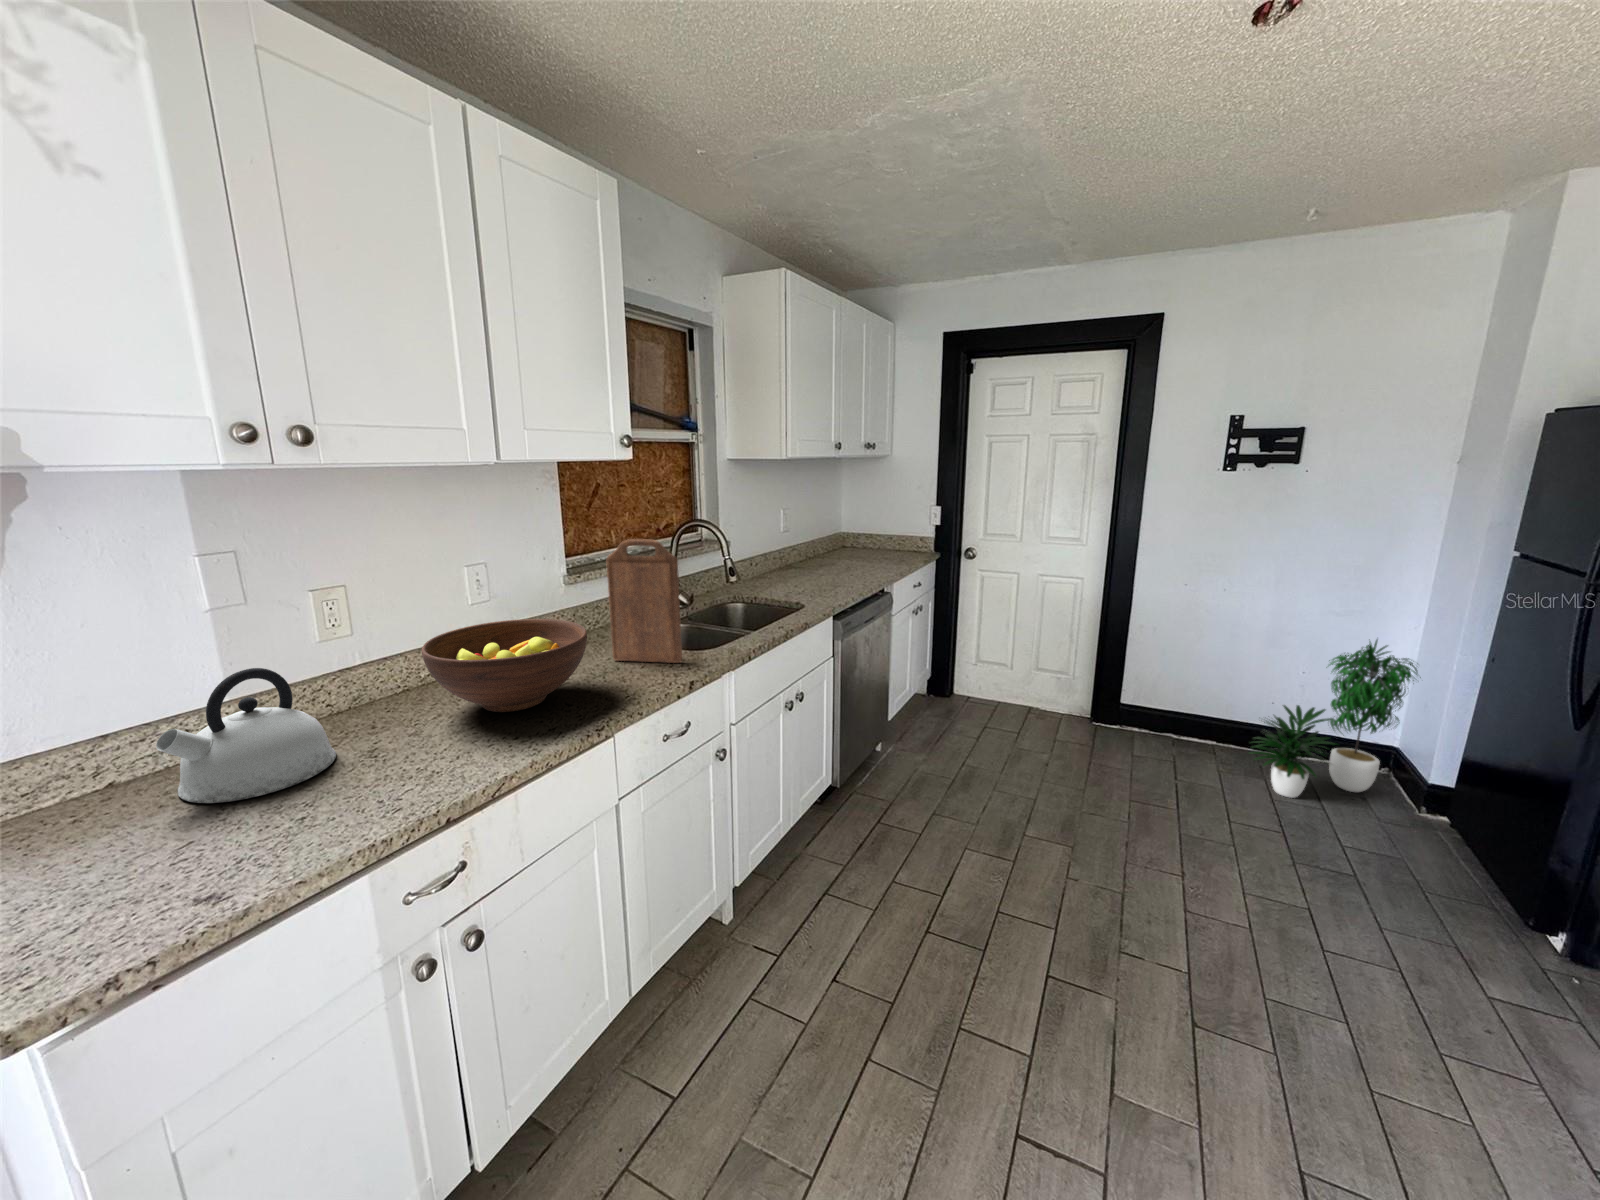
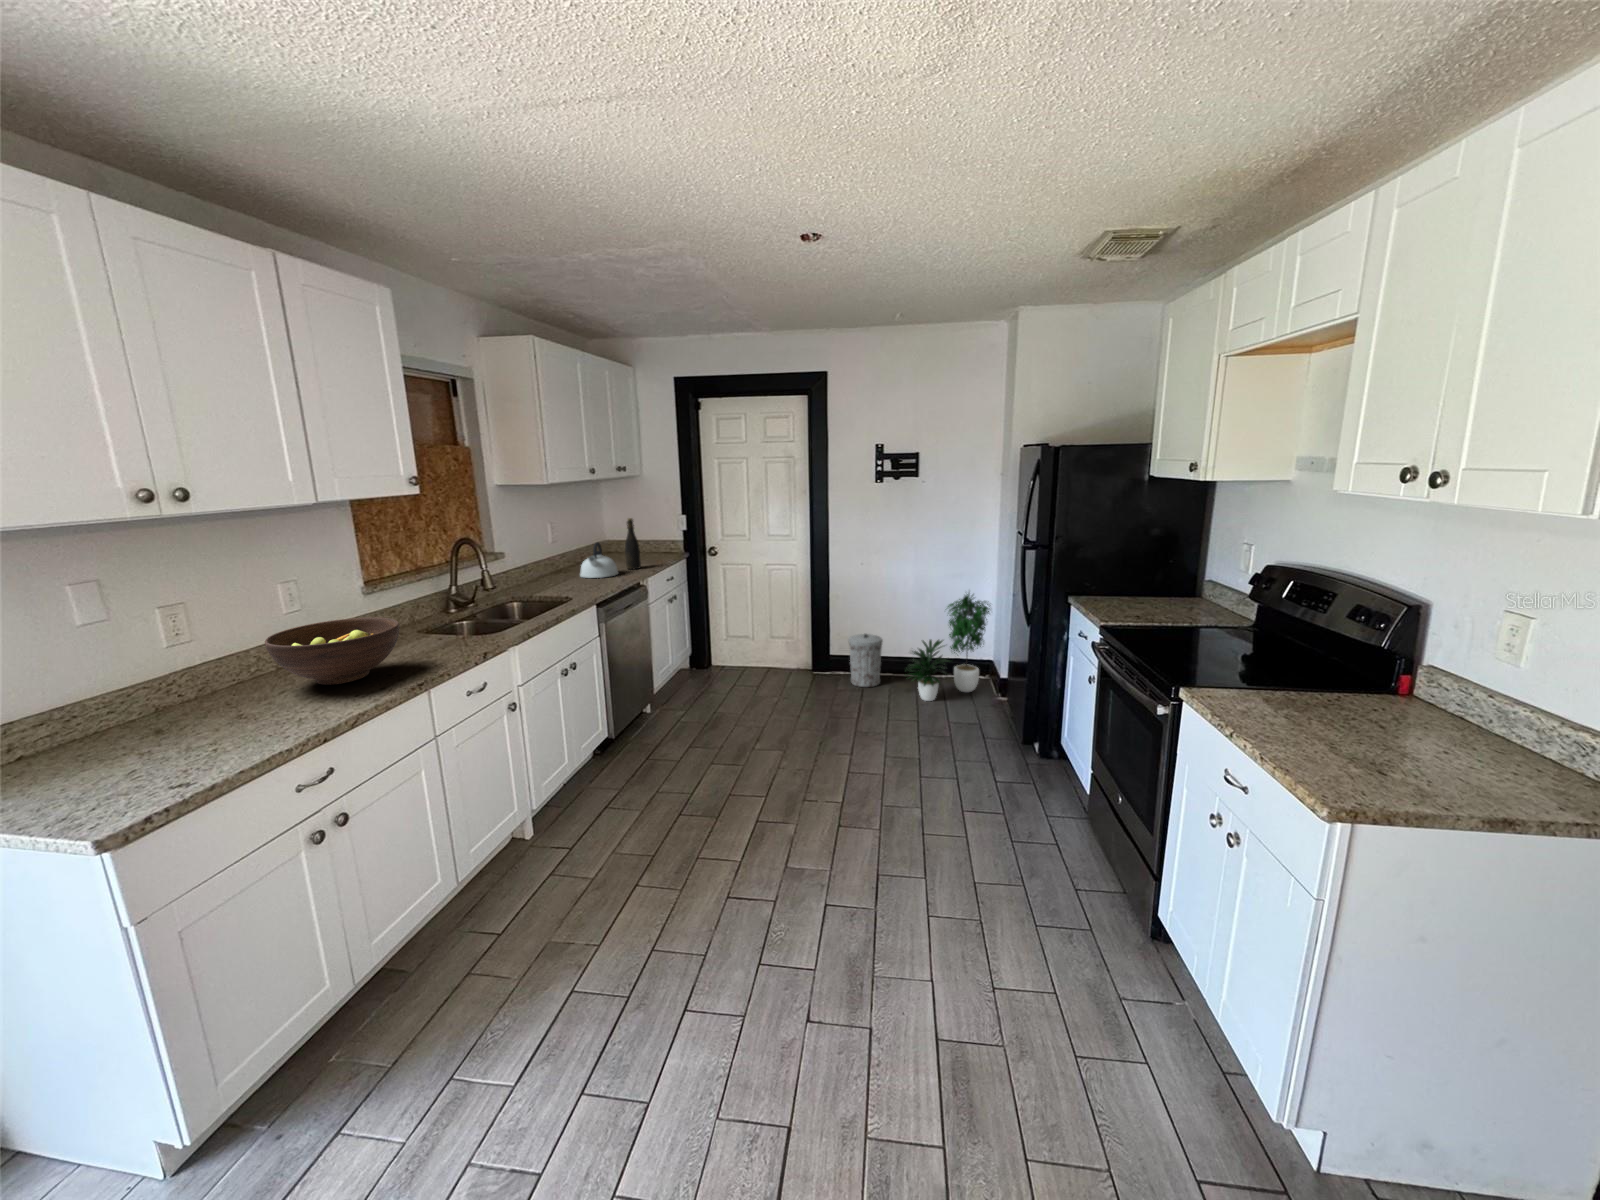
bottle: none [867,506,885,570] -> present [625,518,641,569]
cutting board: present [606,539,682,663] -> none [404,554,474,647]
kettle: present [156,668,336,803] -> present [580,542,618,578]
trash can: none [1151,681,1210,758] -> present [849,634,883,687]

